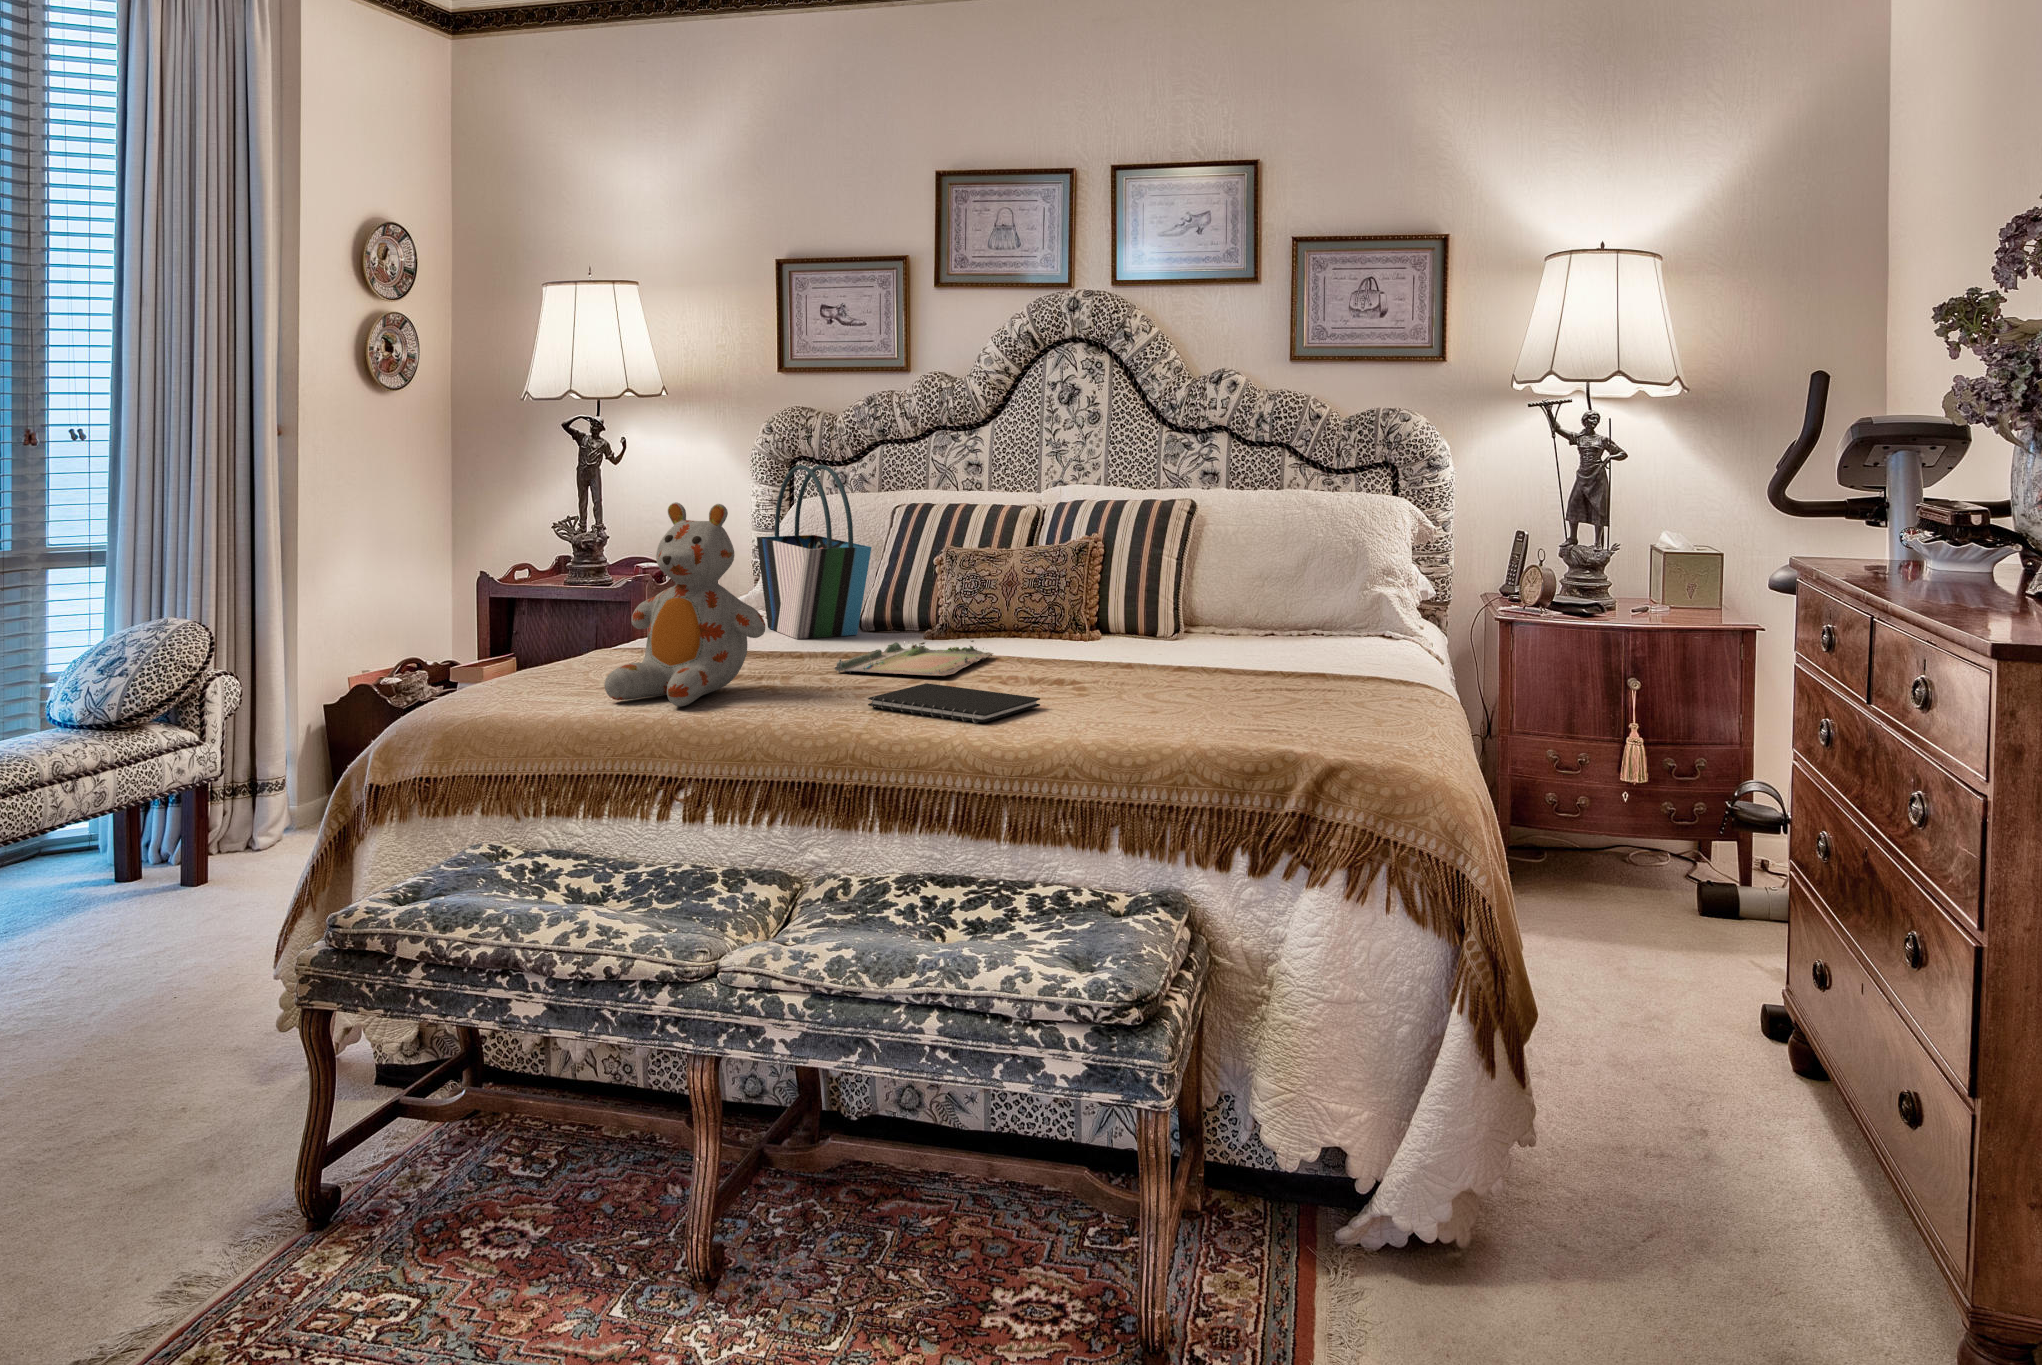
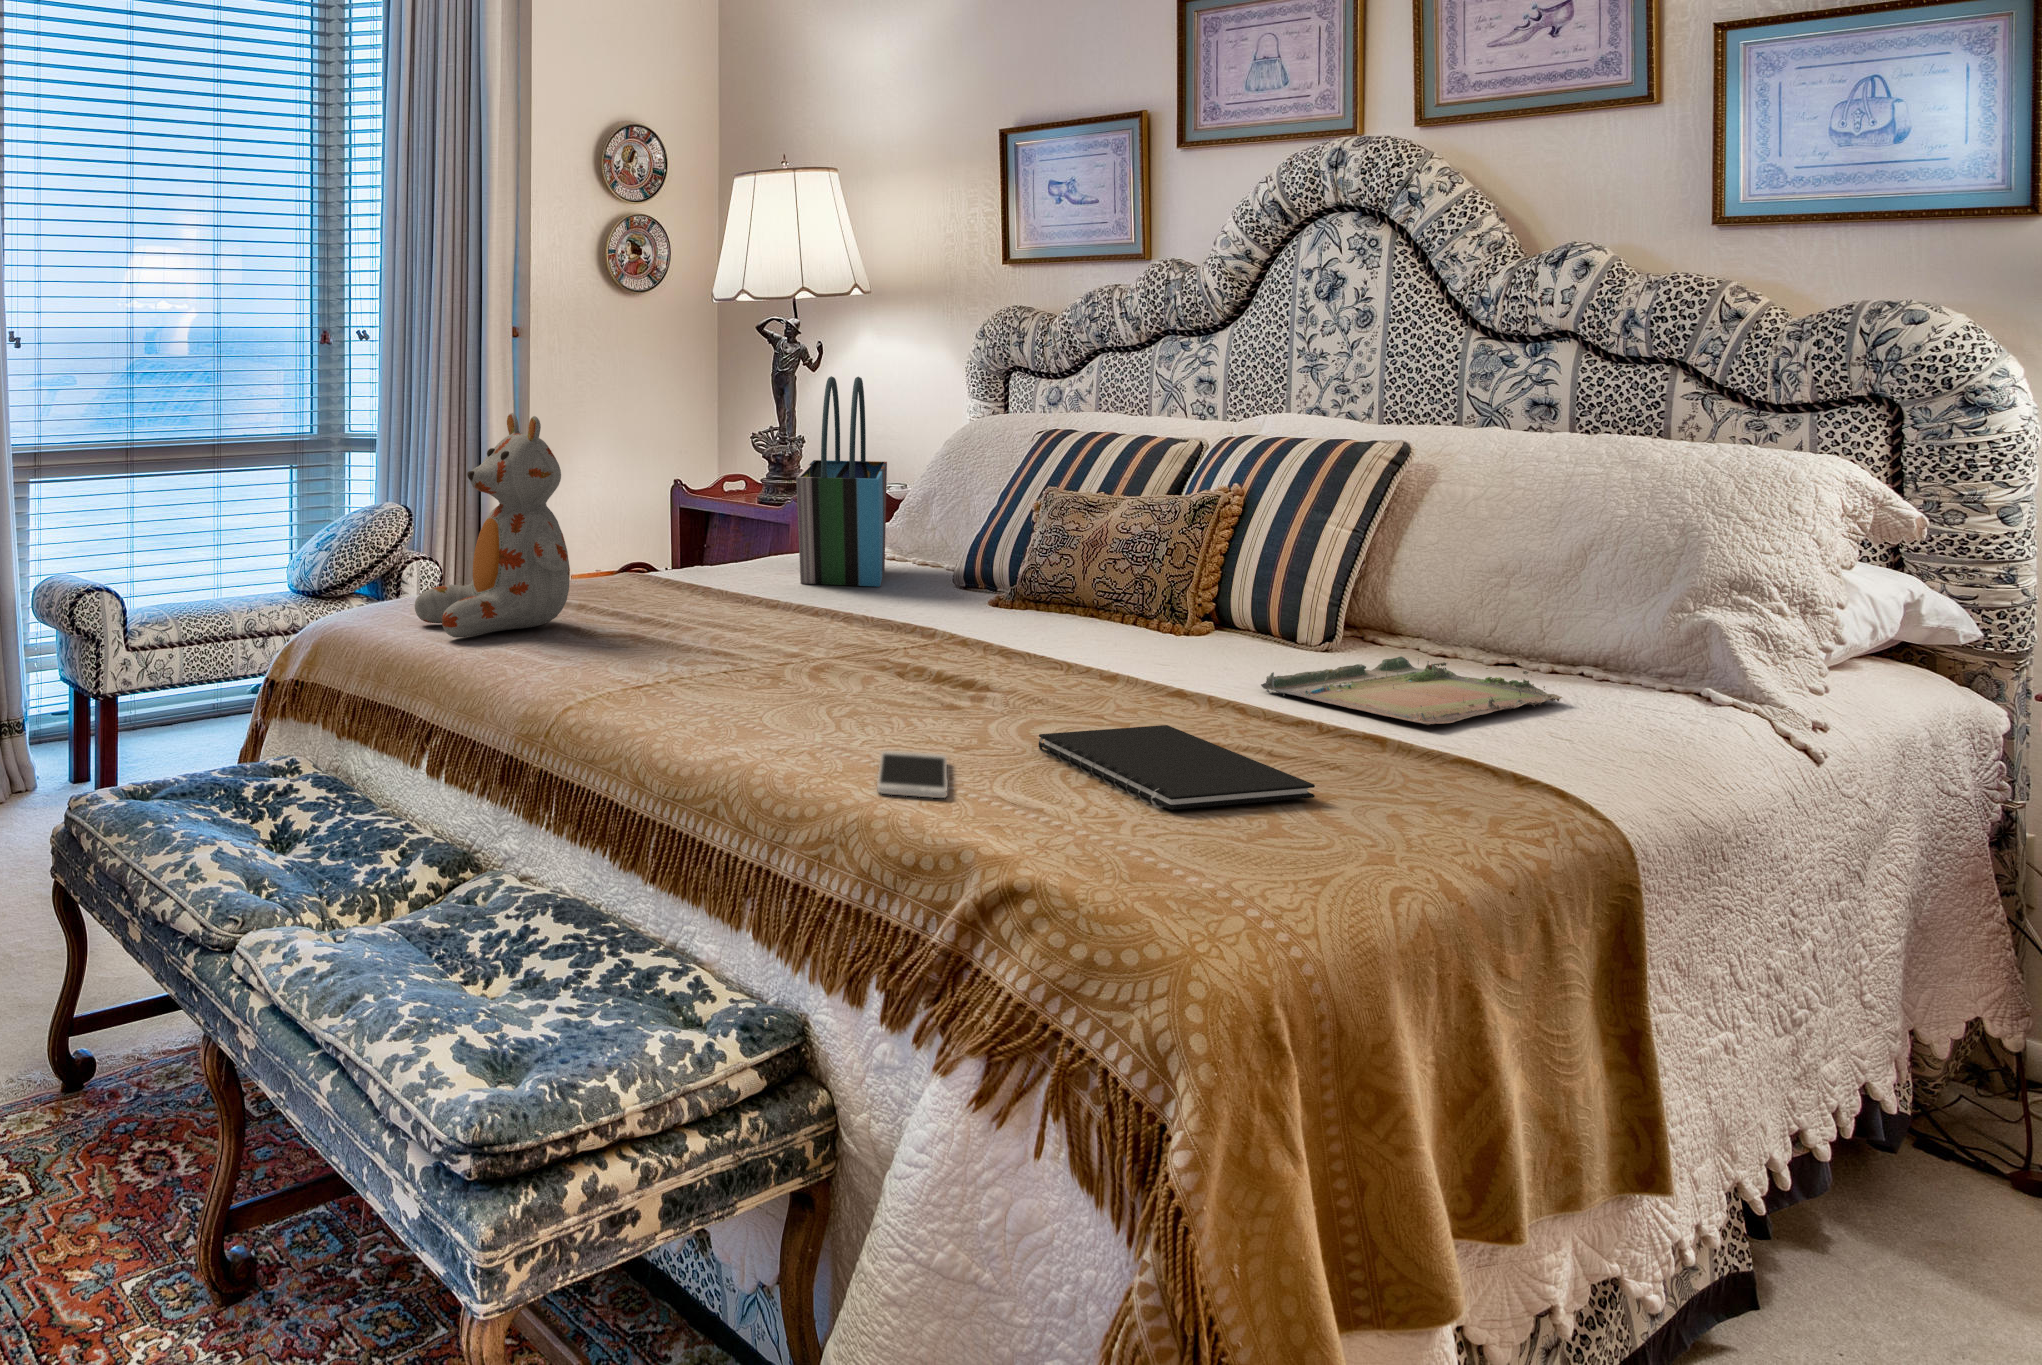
tray: present [835,640,994,676] -> present [1261,656,1562,725]
notebook: present [868,683,1040,724] -> present [1039,725,1315,810]
smartphone: none [1176,718,1264,743] -> present [877,751,948,798]

